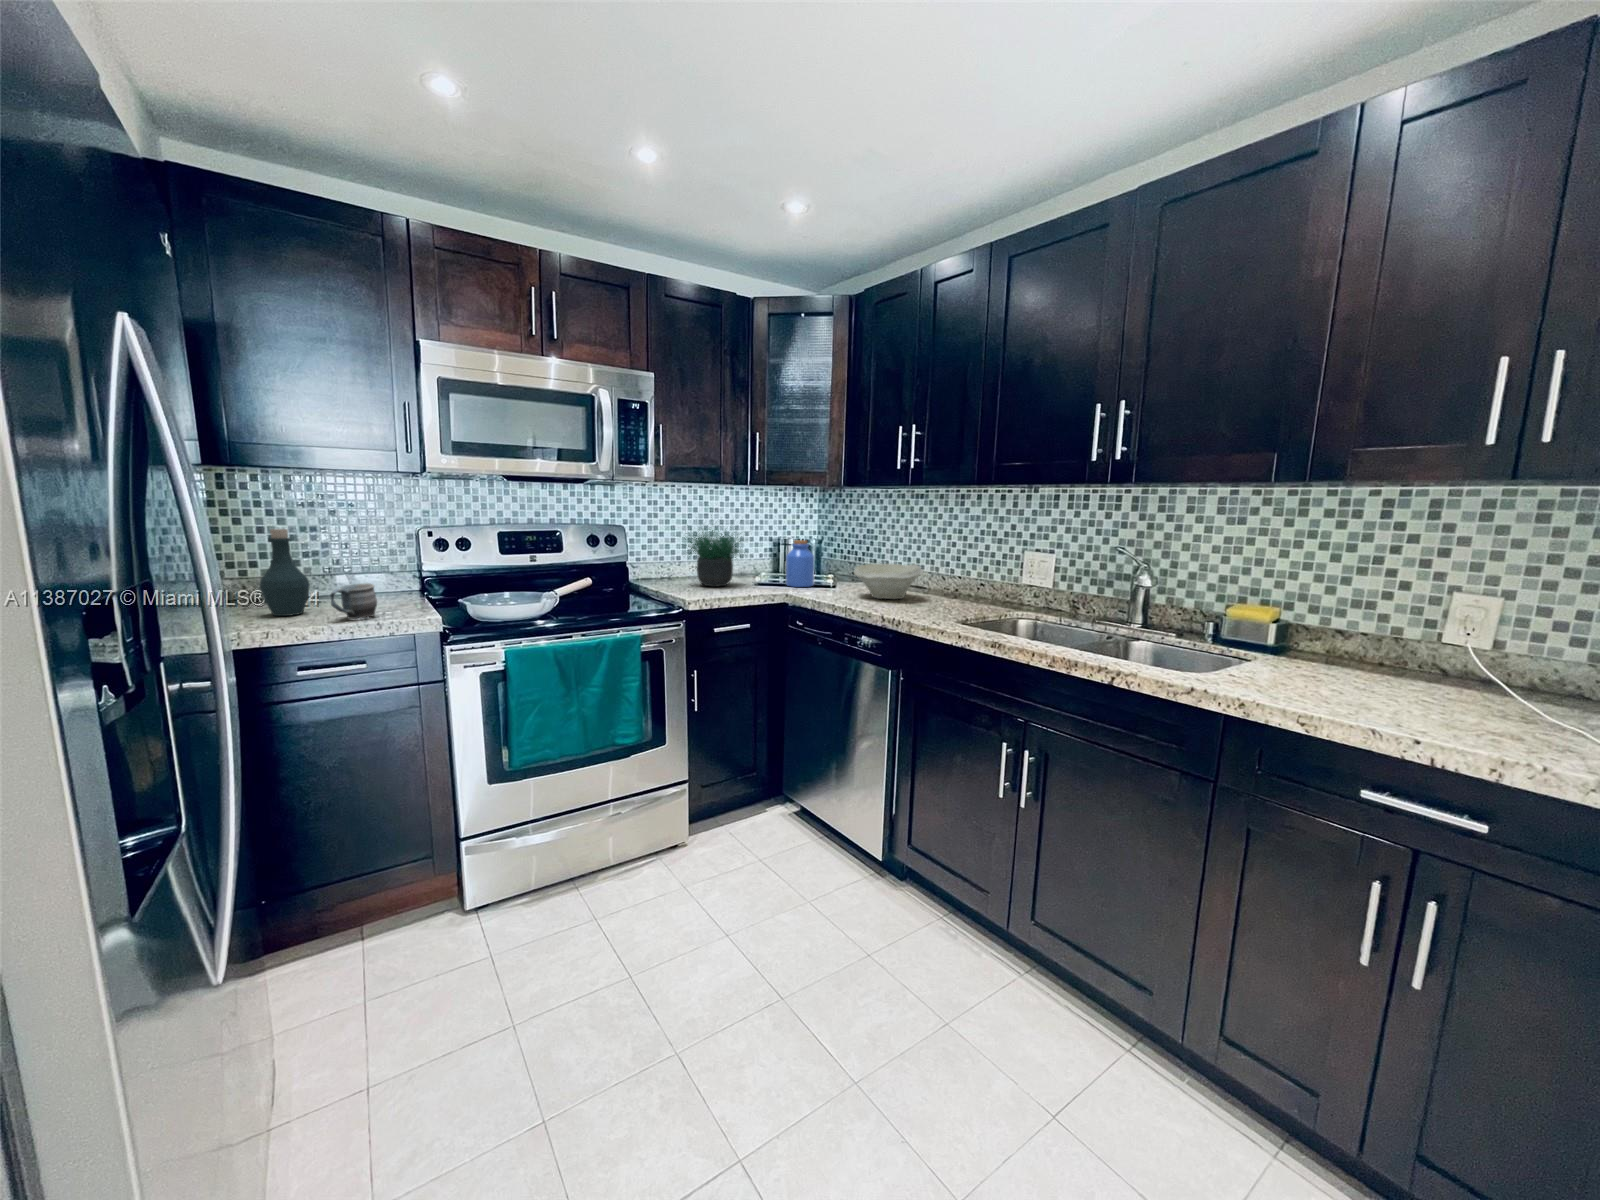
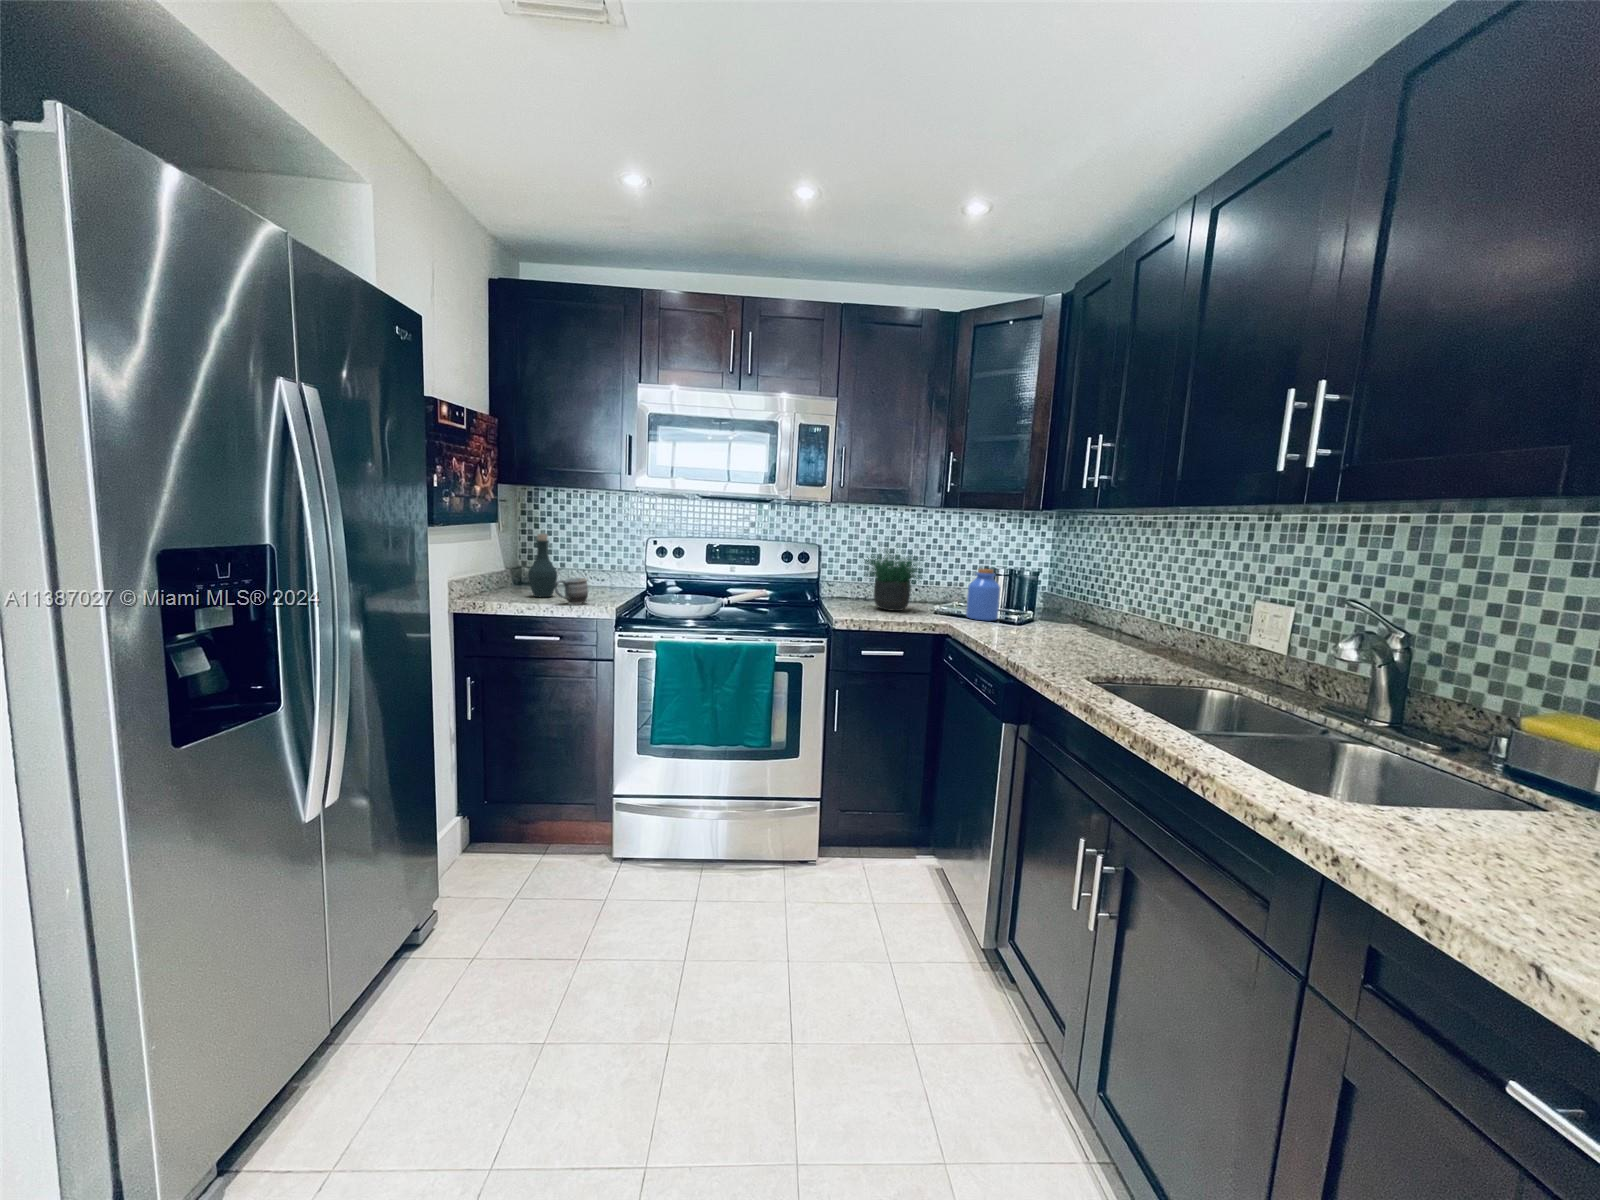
bowl: present [854,564,923,599] -> none [1020,600,1108,645]

